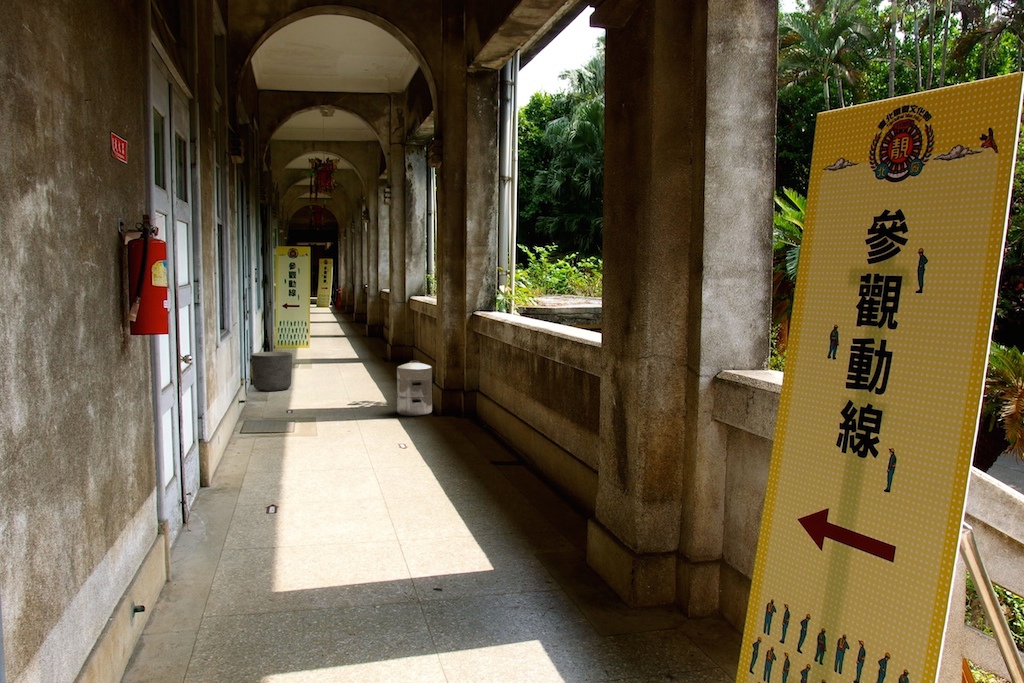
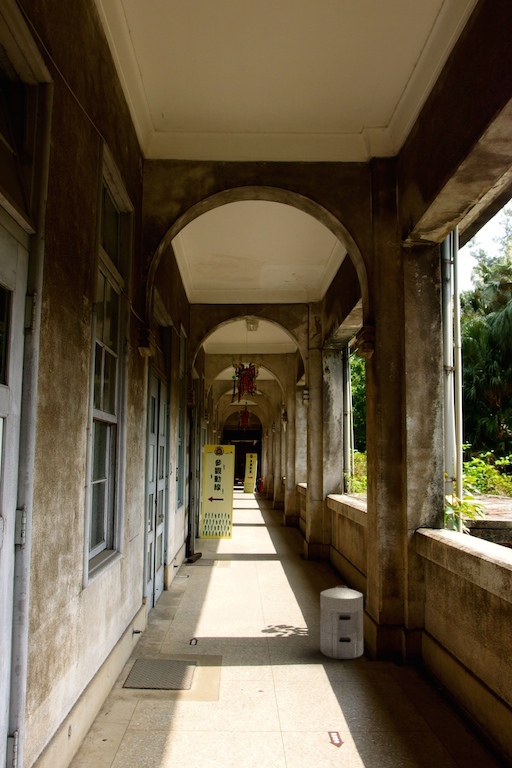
planter: present [251,352,292,391] -> none [165,555,207,600]

